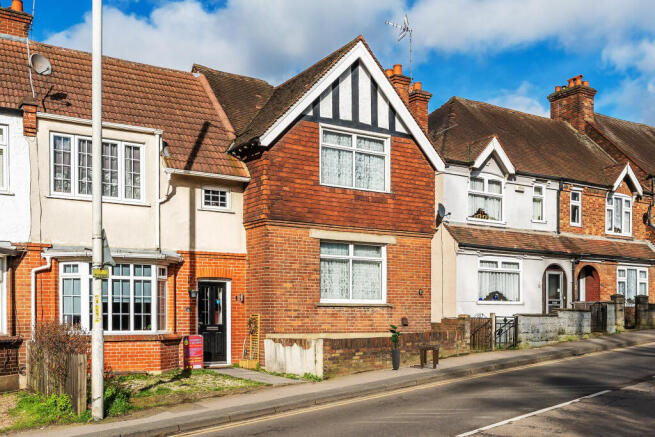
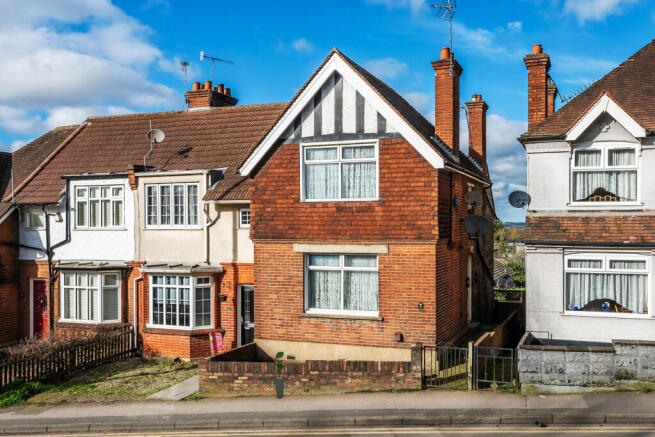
bench: present [419,345,439,368] -> none [302,374,341,404]

